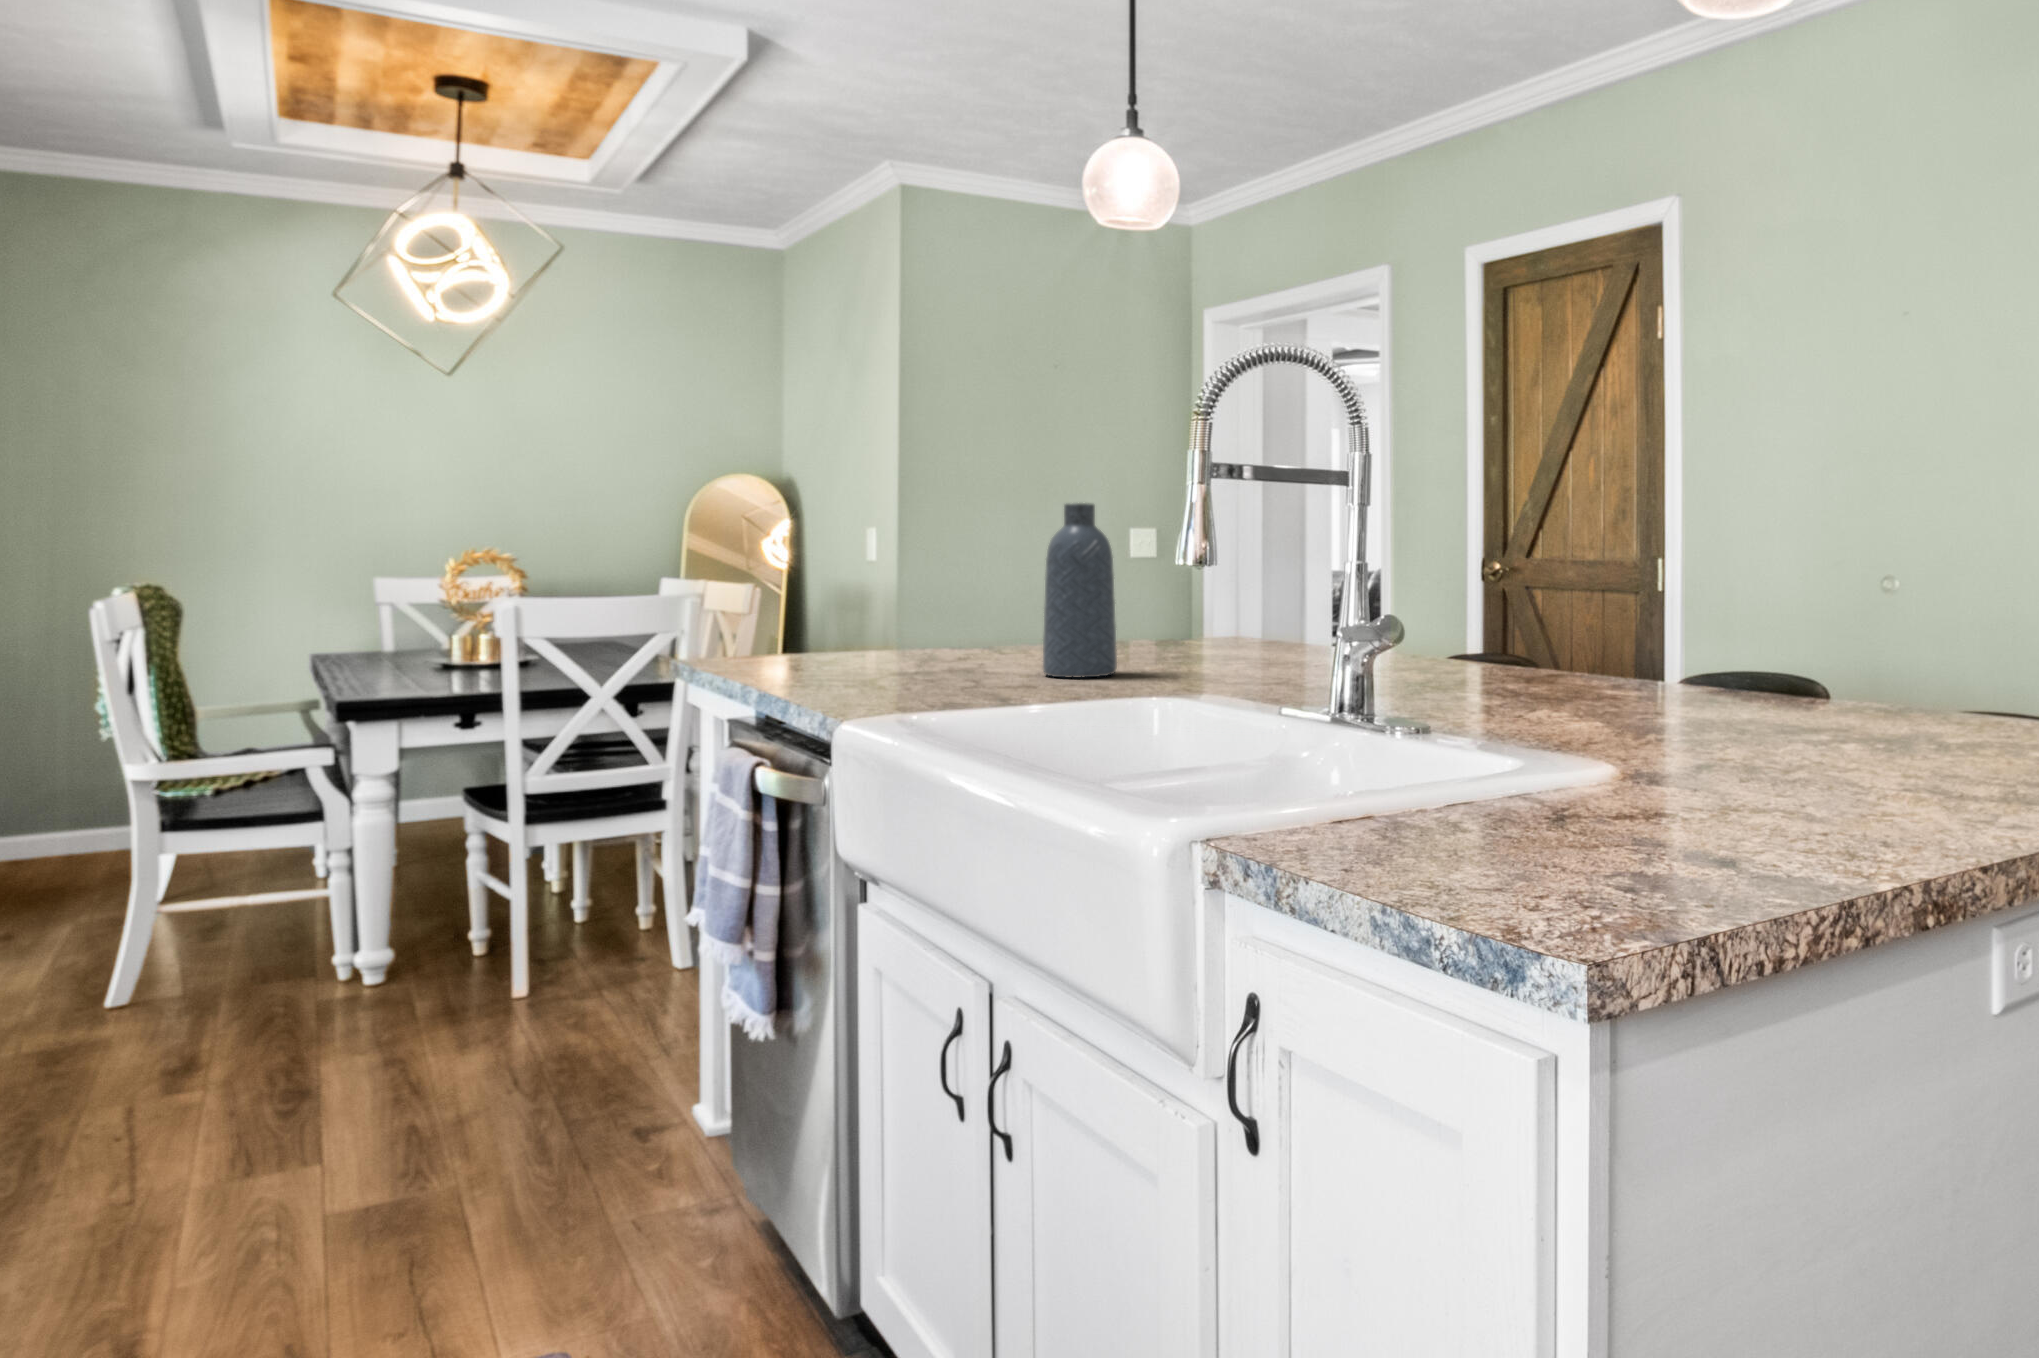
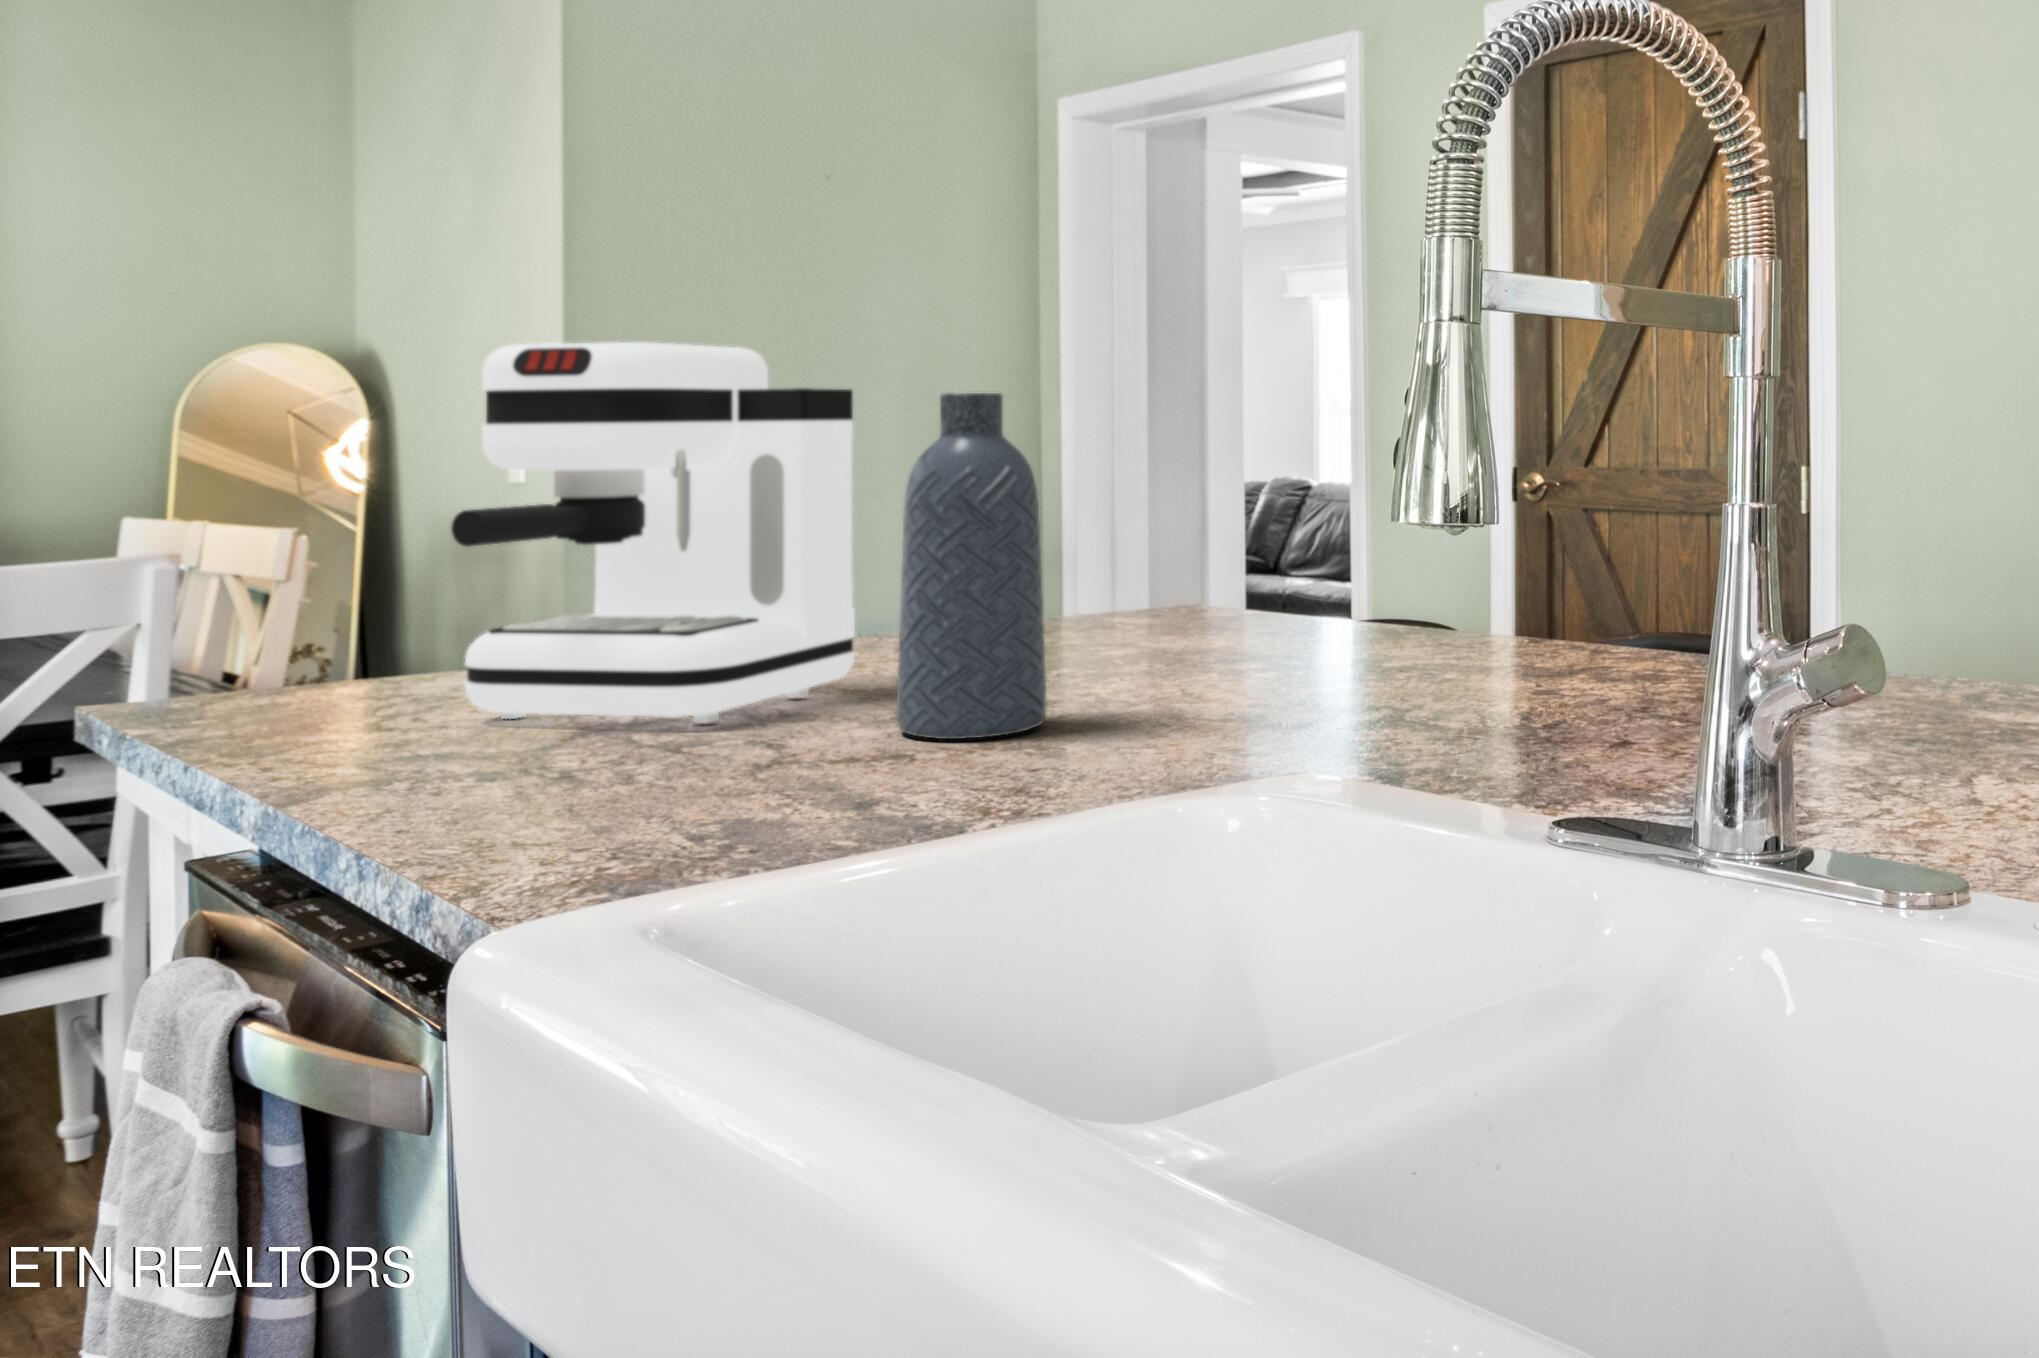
coffee maker: none [837,478,1031,669] -> present [451,342,855,723]

